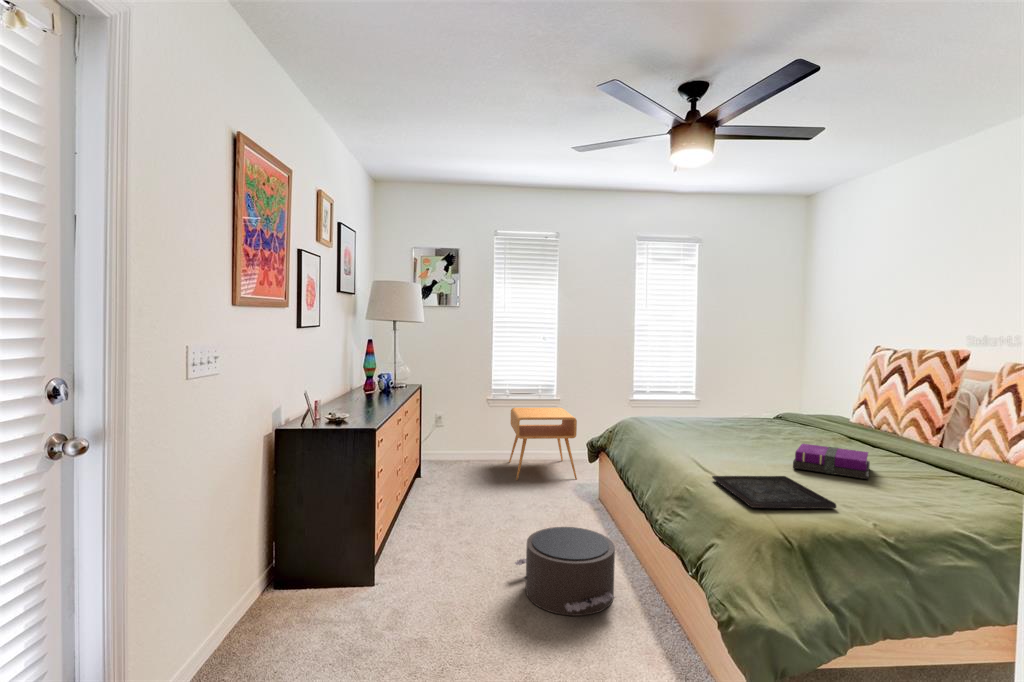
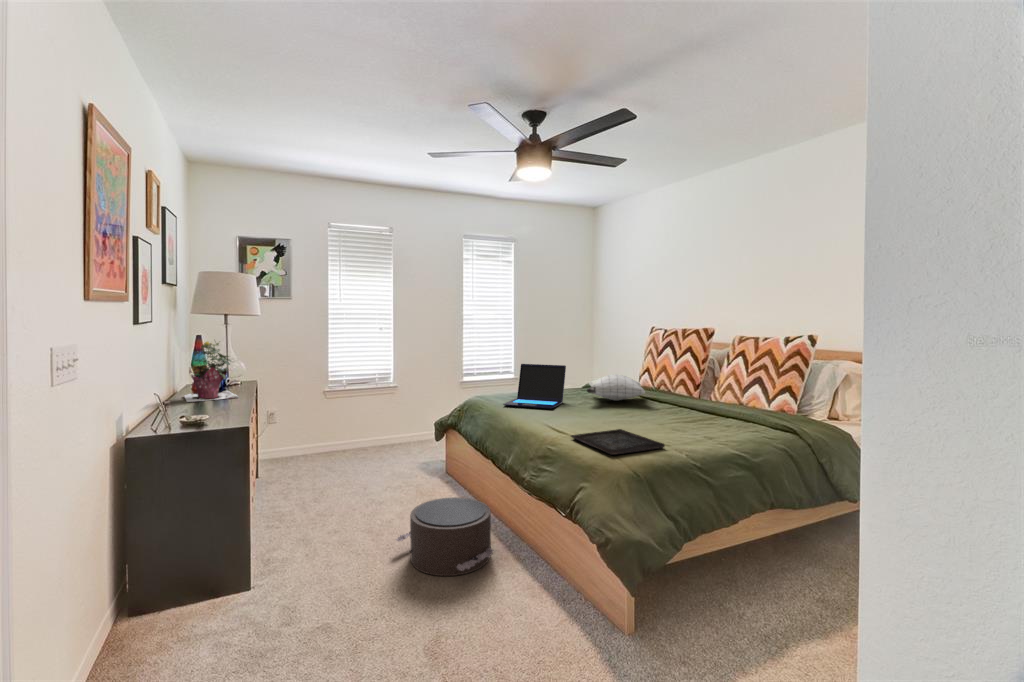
potted plant: none [351,345,394,401] -> present [184,342,238,402]
laptop: none [653,384,737,441] -> present [503,364,566,409]
pillow: none [759,405,845,439] -> present [586,374,645,401]
side table: present [509,408,577,480] -> none [351,394,423,466]
notebook: present [793,444,870,479] -> none [621,404,673,425]

